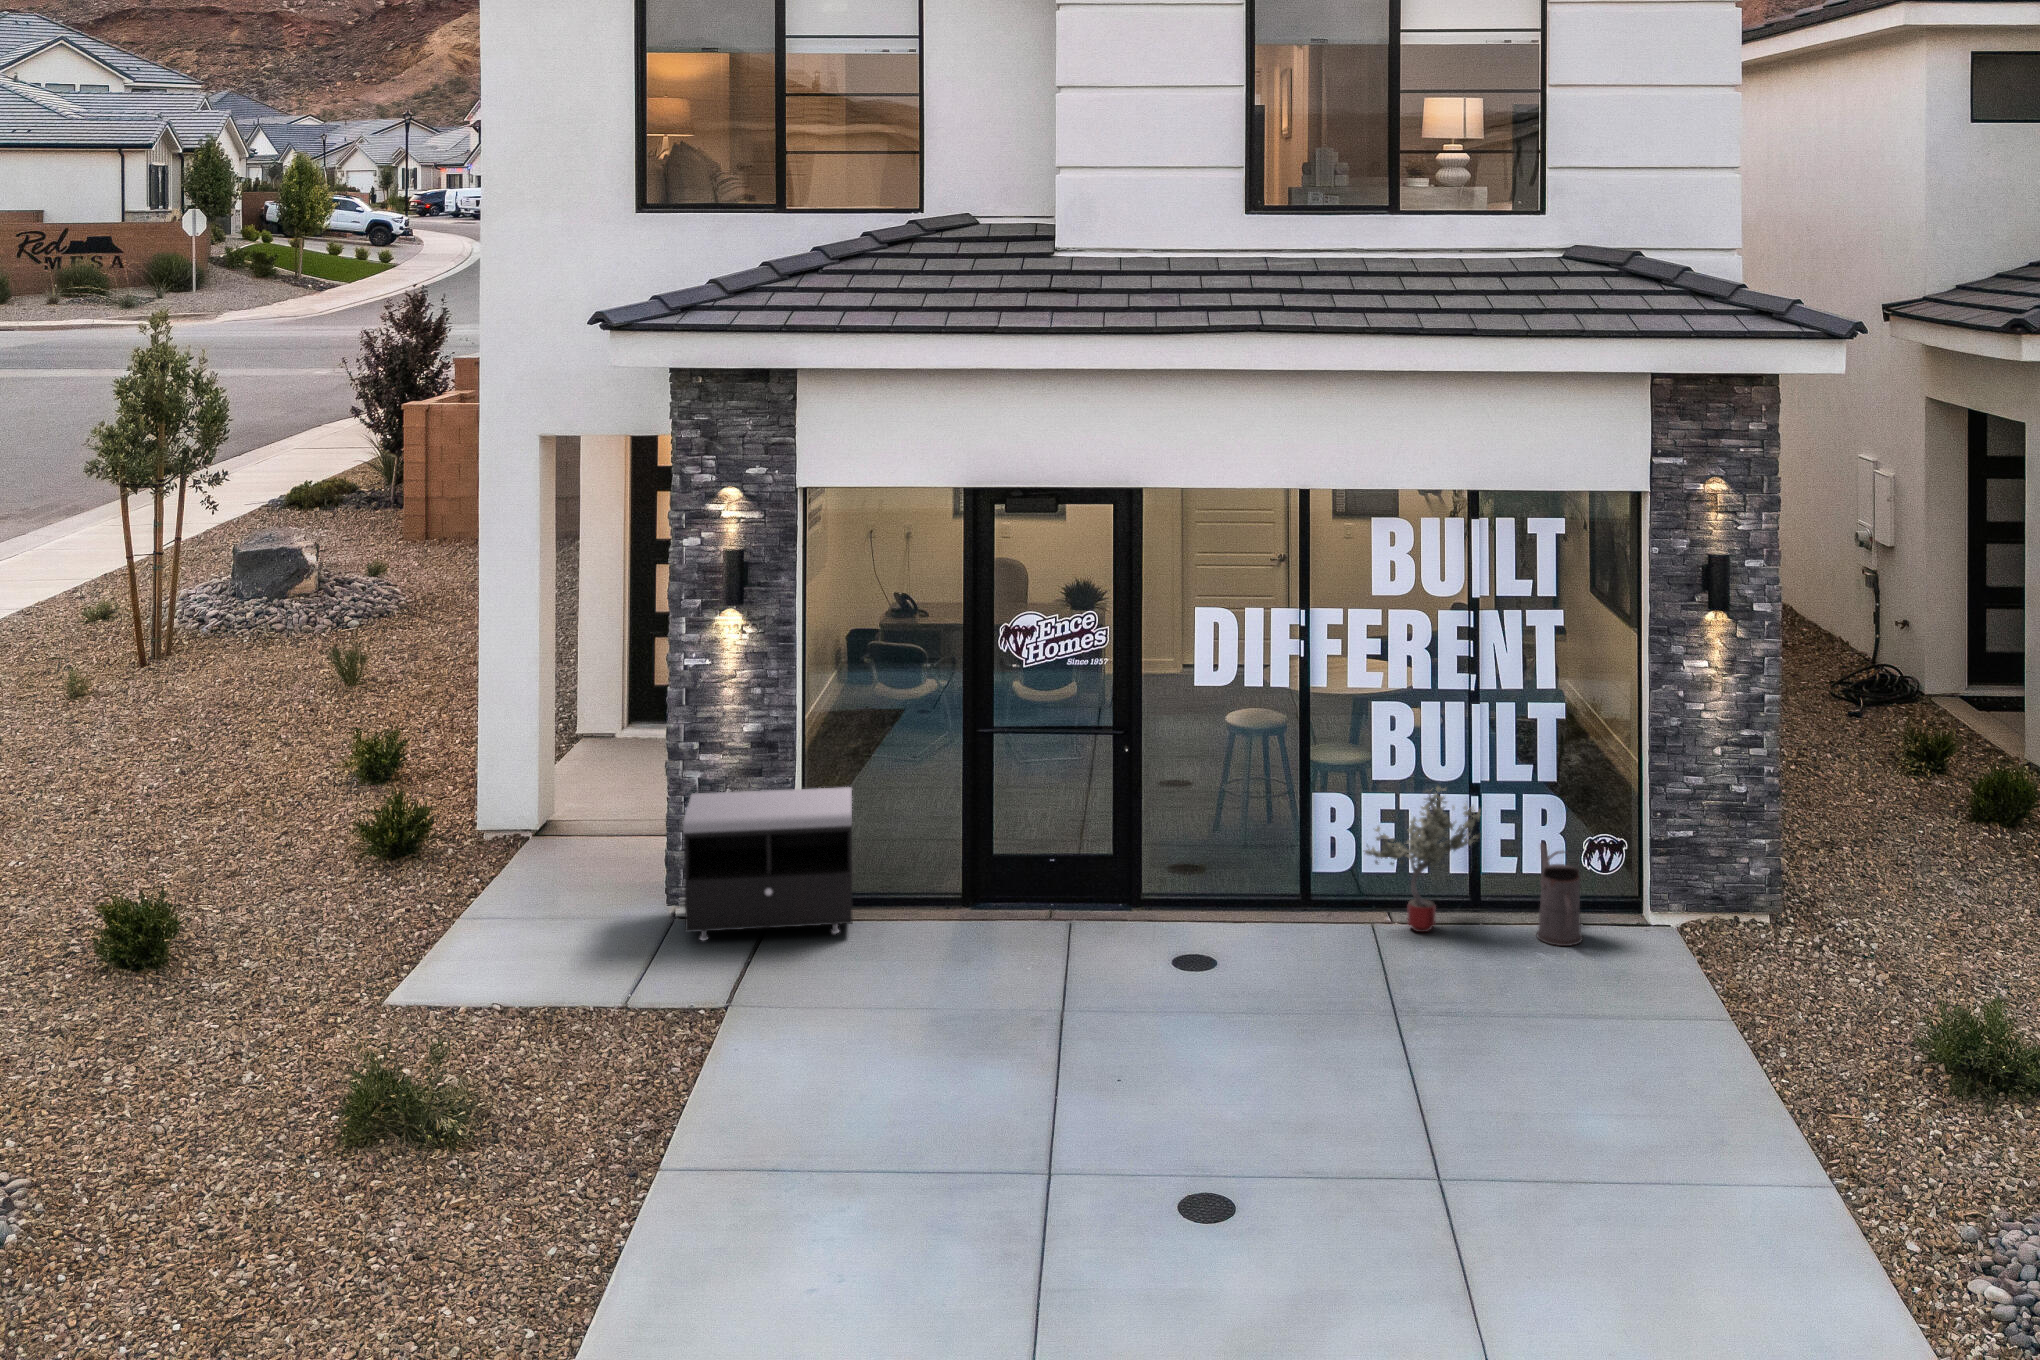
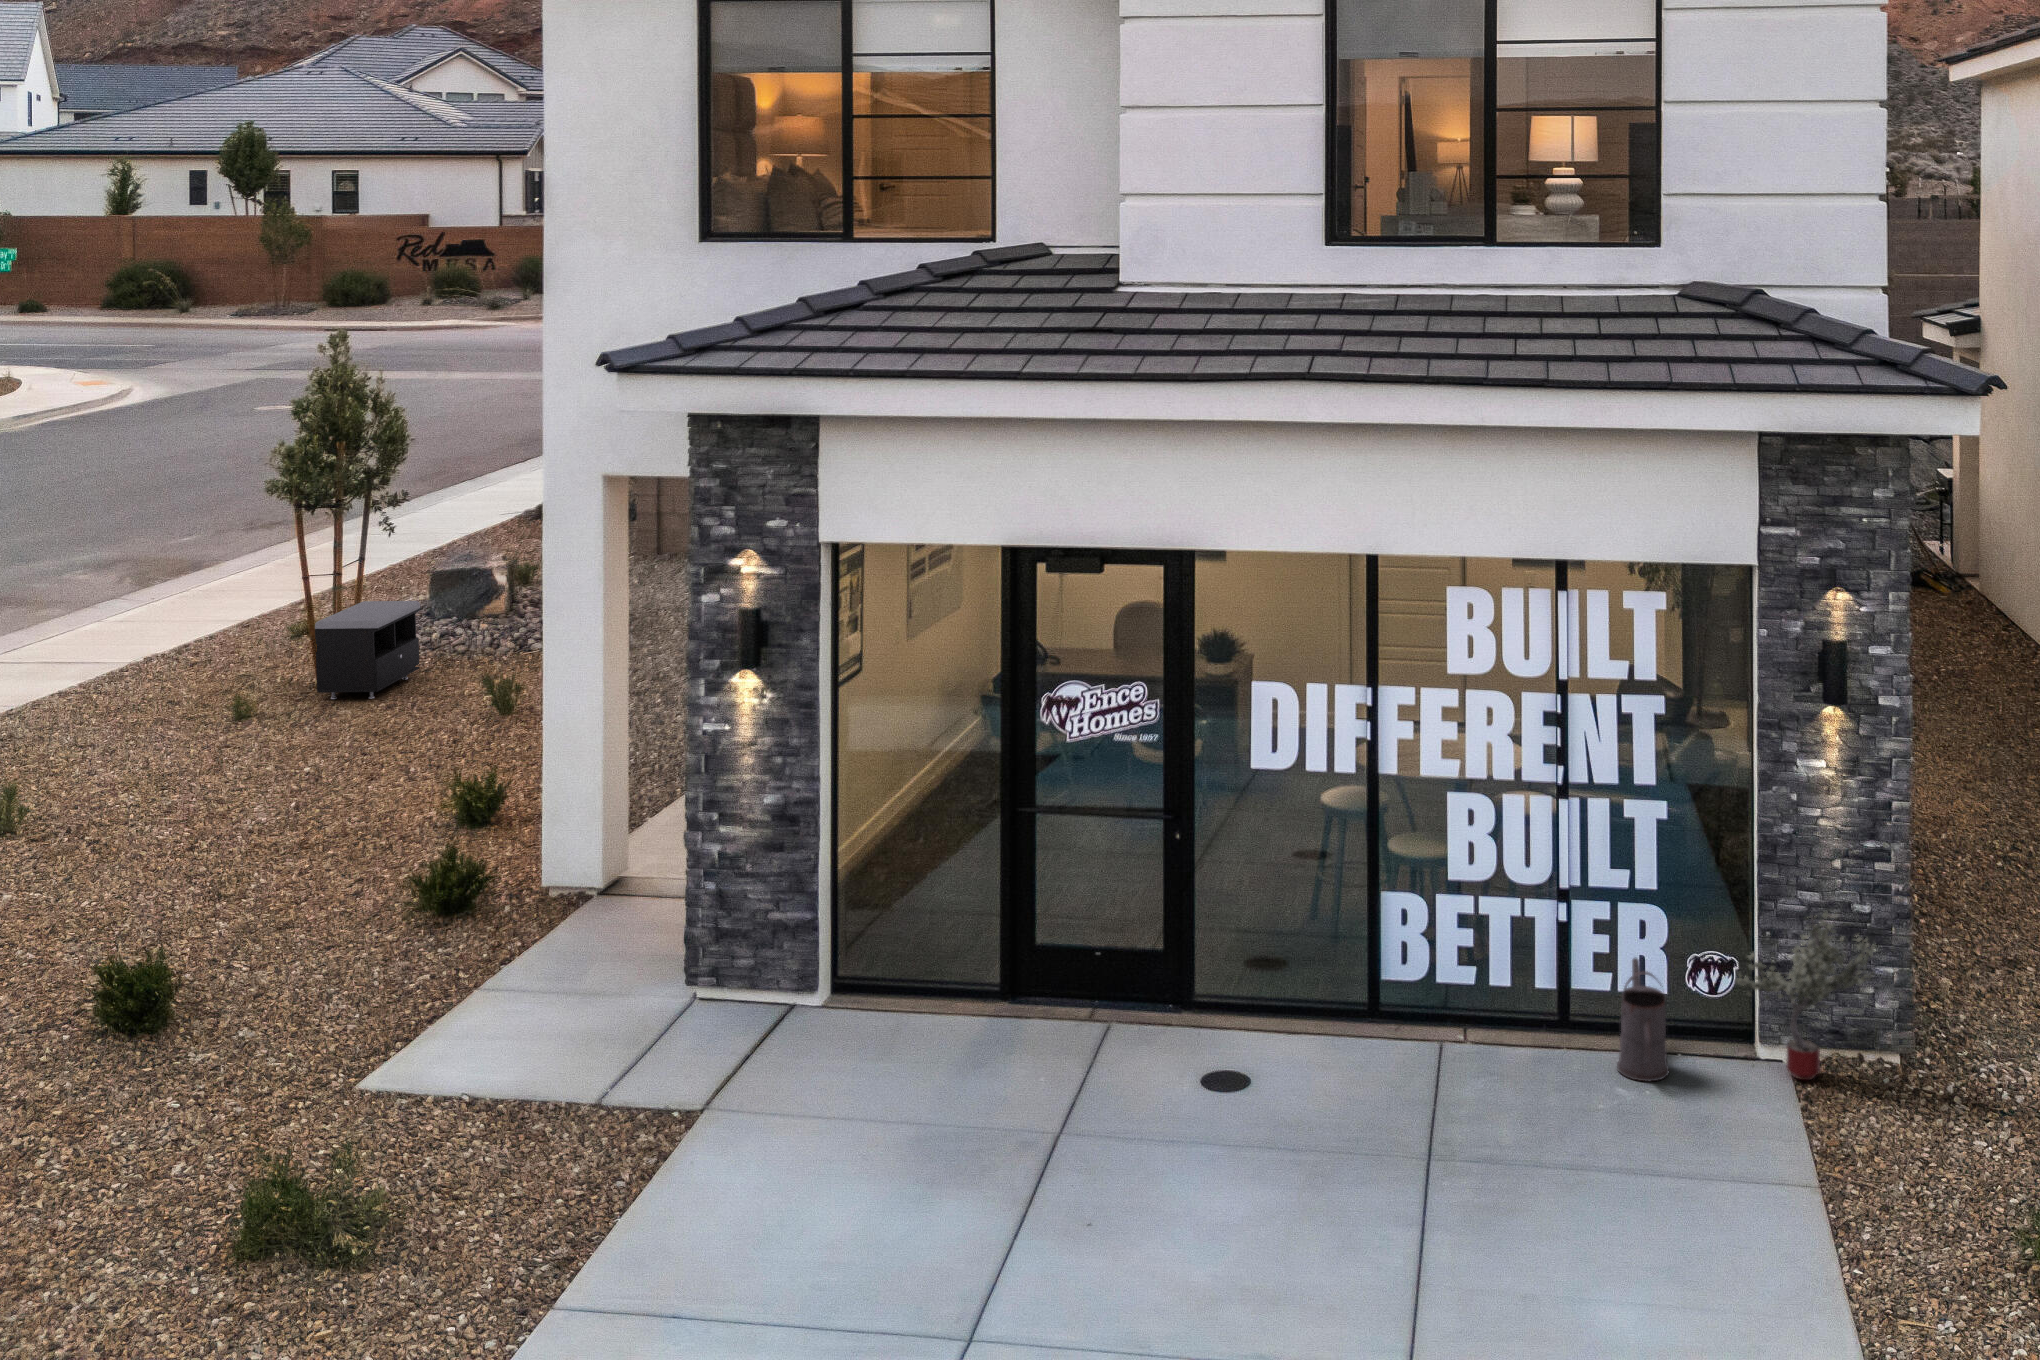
potted tree: present [1364,786,1481,932] -> present [1736,911,1875,1080]
storage bench: present [683,787,852,941] -> present [315,601,421,699]

